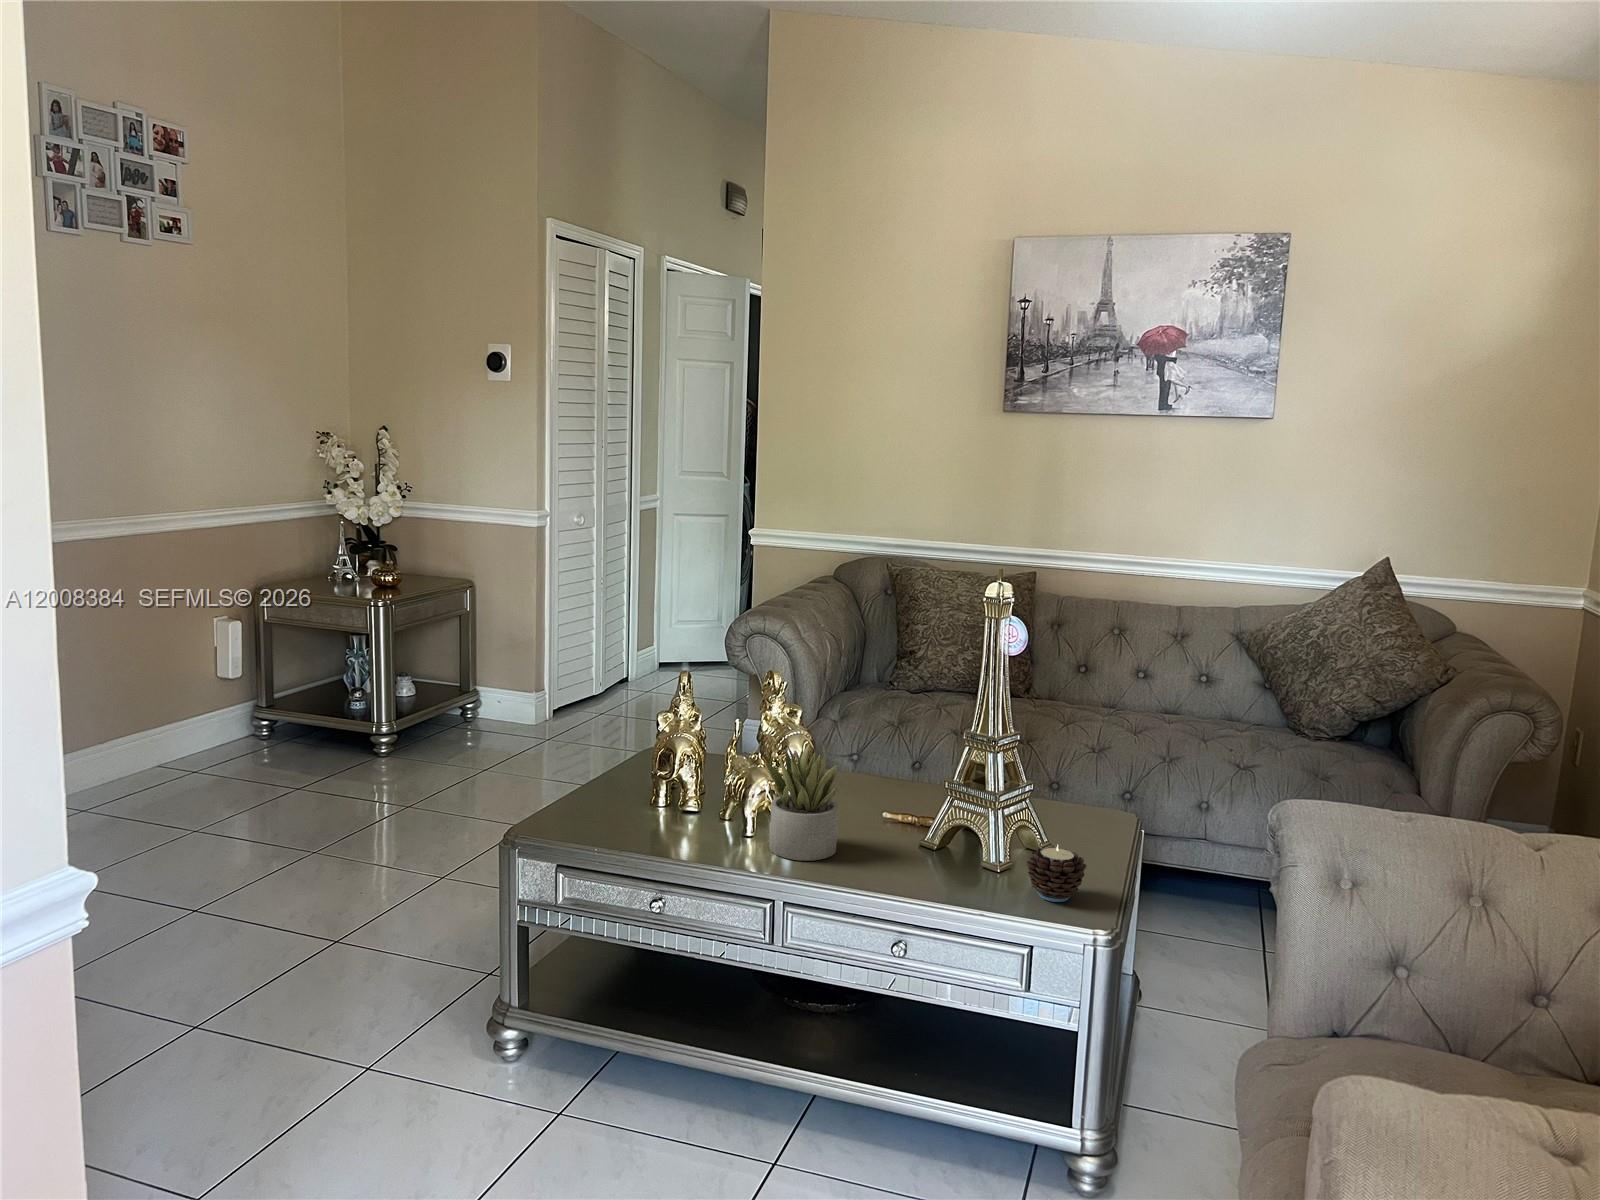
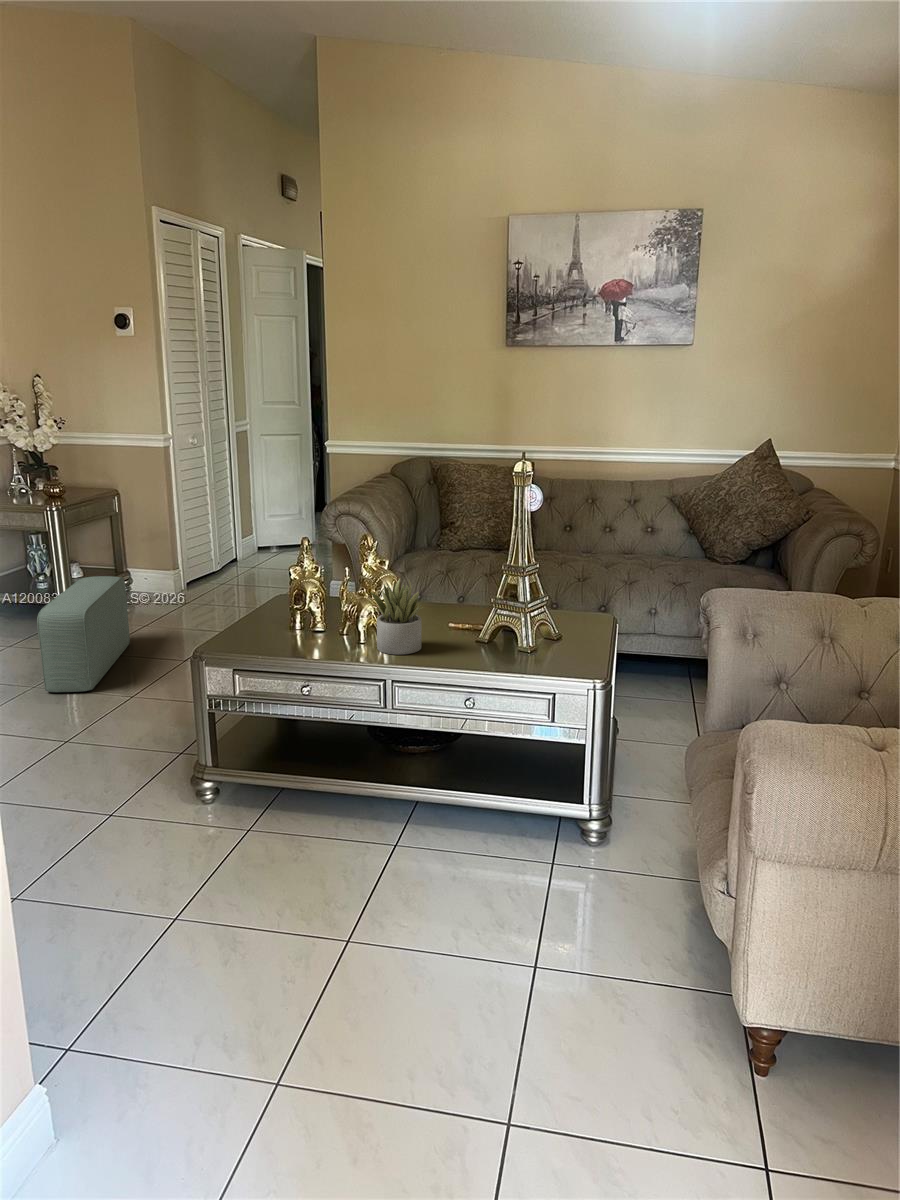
pouf: none [327,697,460,859] -> present [37,576,130,692]
candle: present [1027,845,1086,902] -> none [546,630,584,666]

